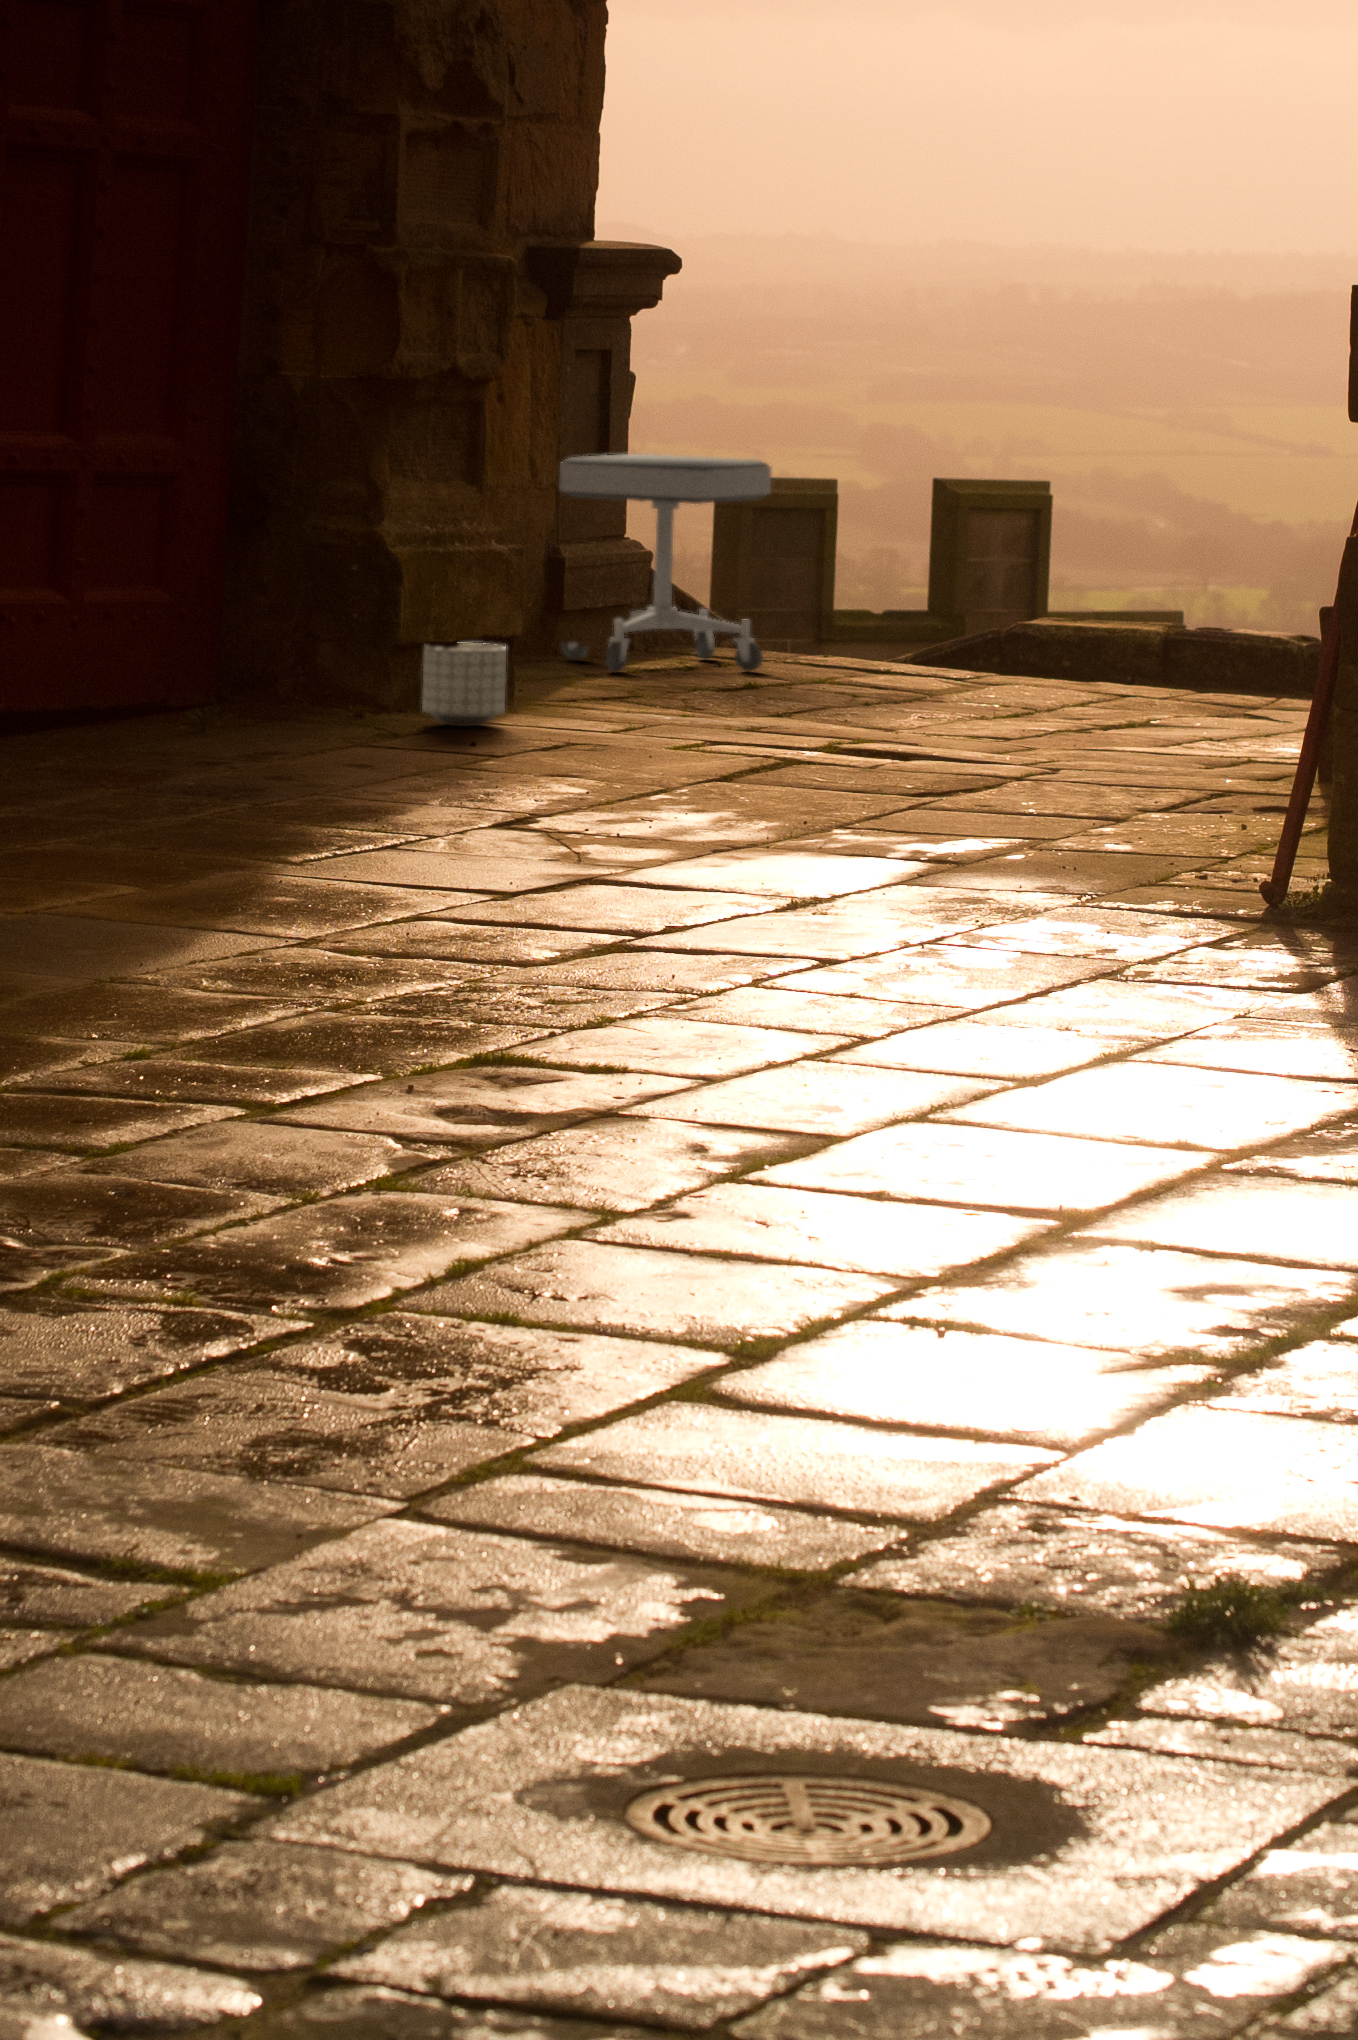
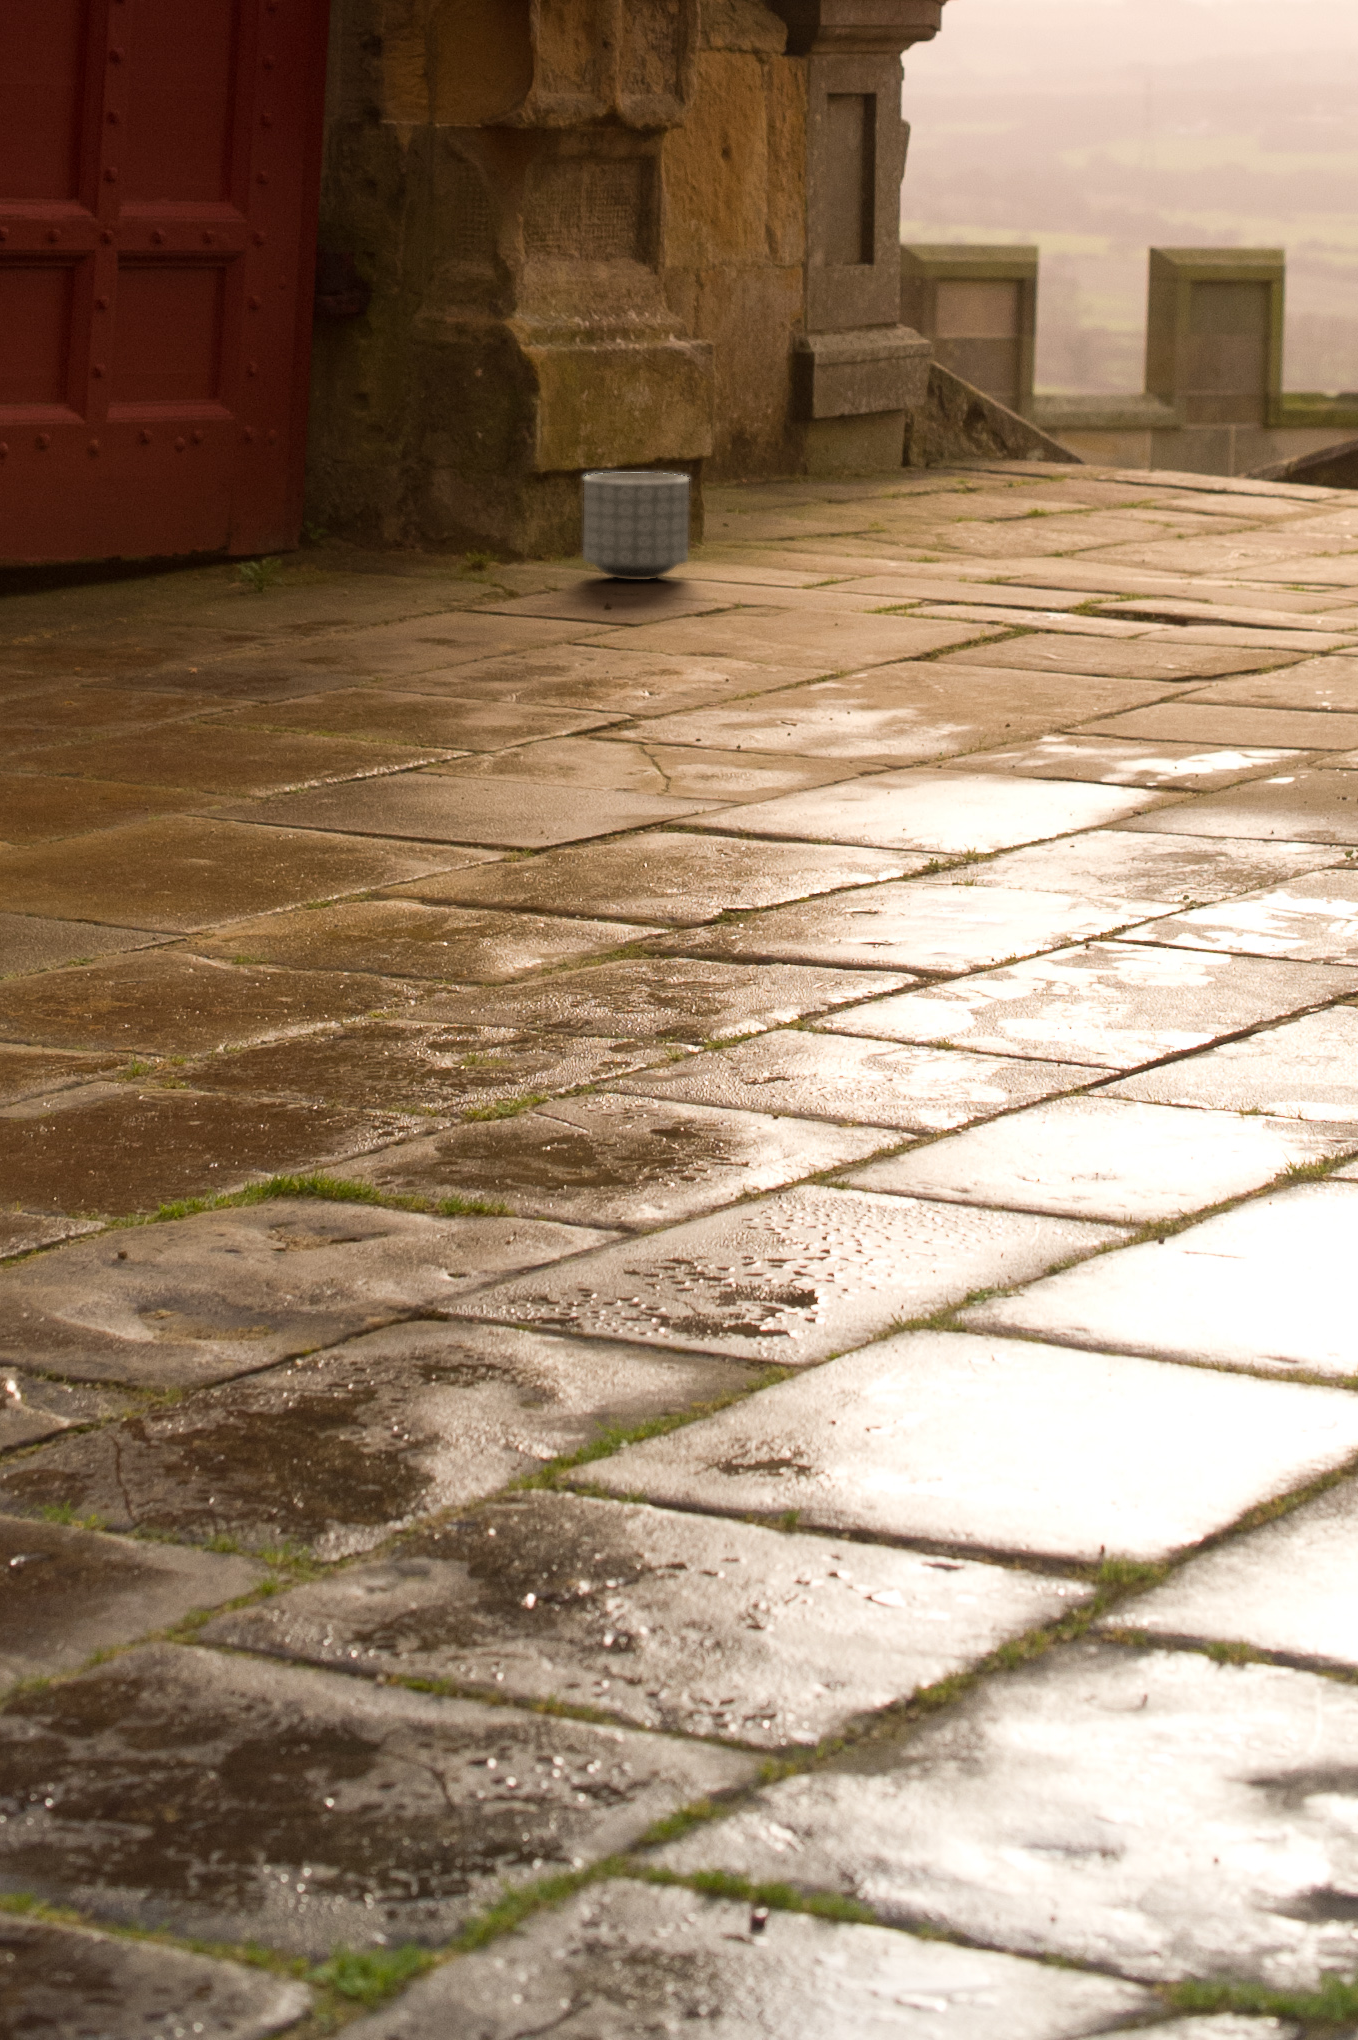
stool: present [559,454,771,672] -> none [802,231,1067,501]

